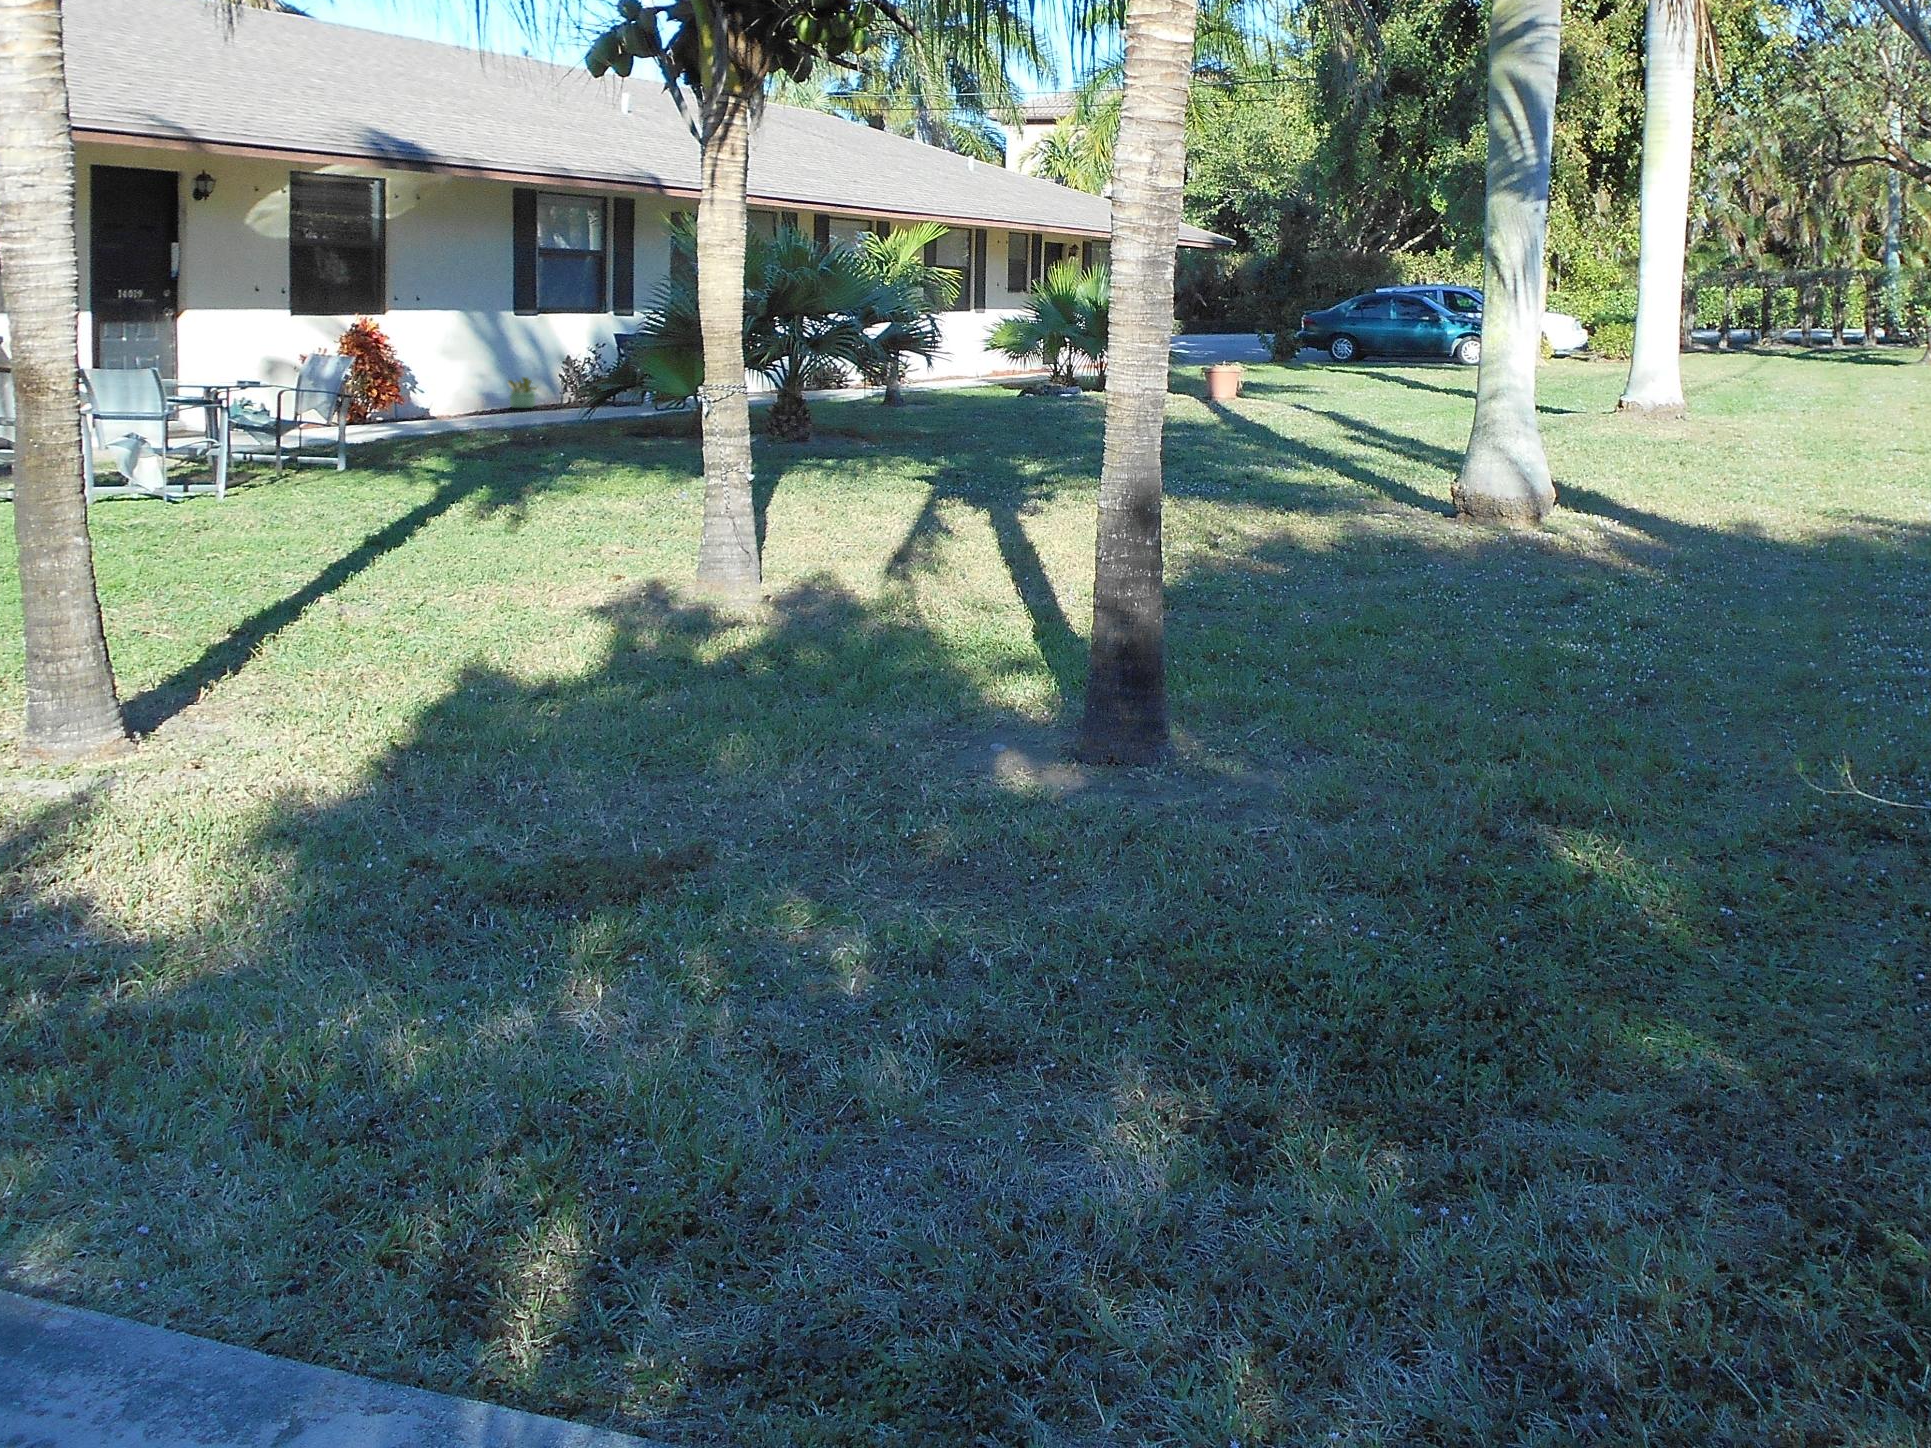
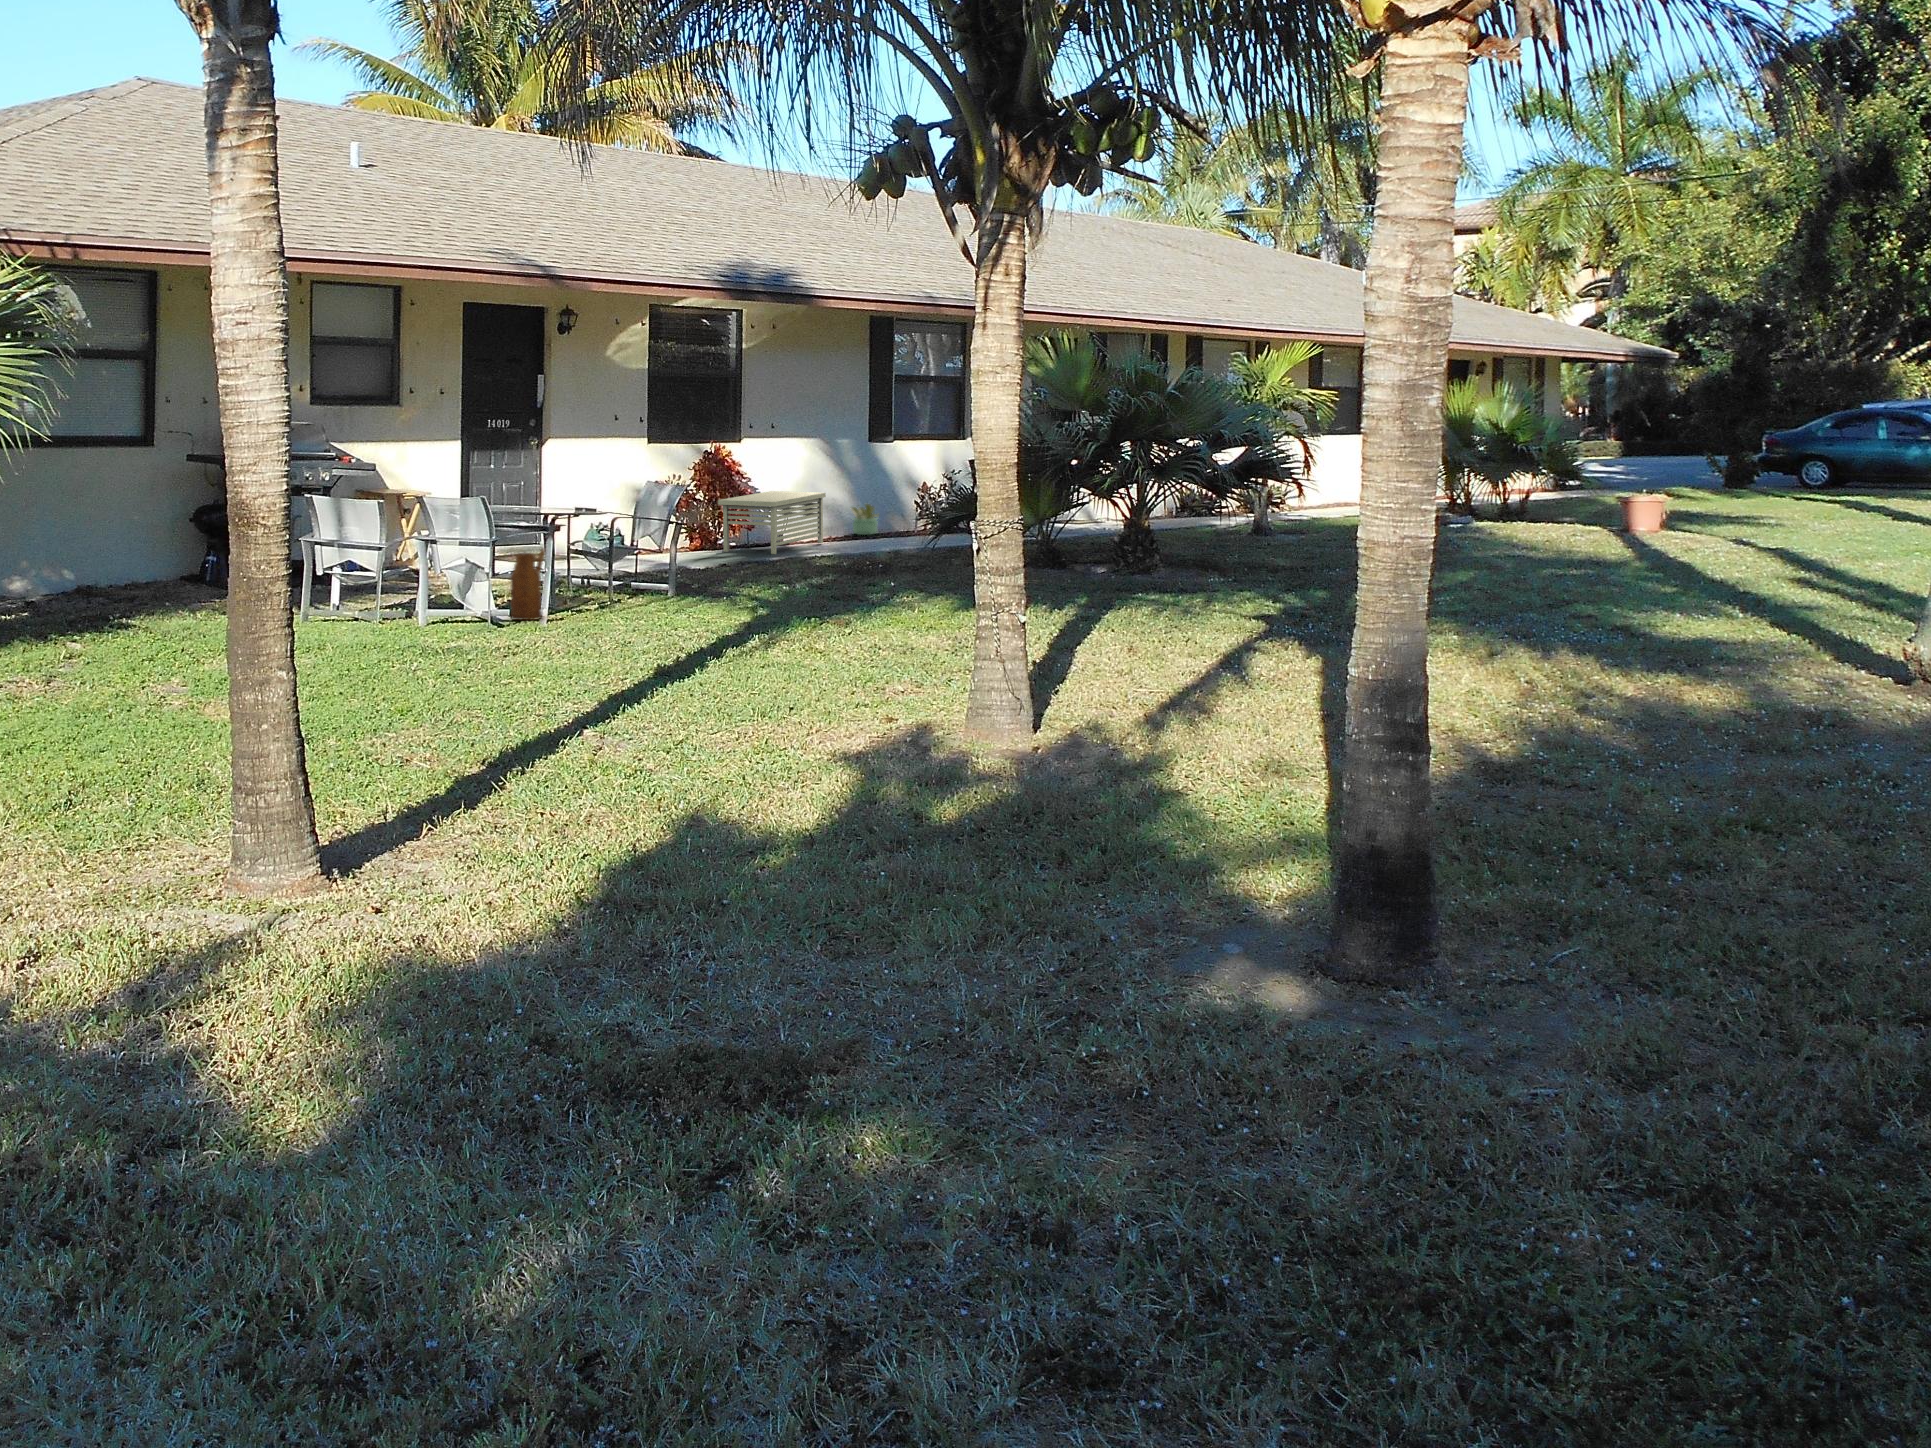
storage bench: none [373,365,485,429] -> present [718,491,826,554]
watering can: none [172,426,209,501] -> present [510,549,545,620]

